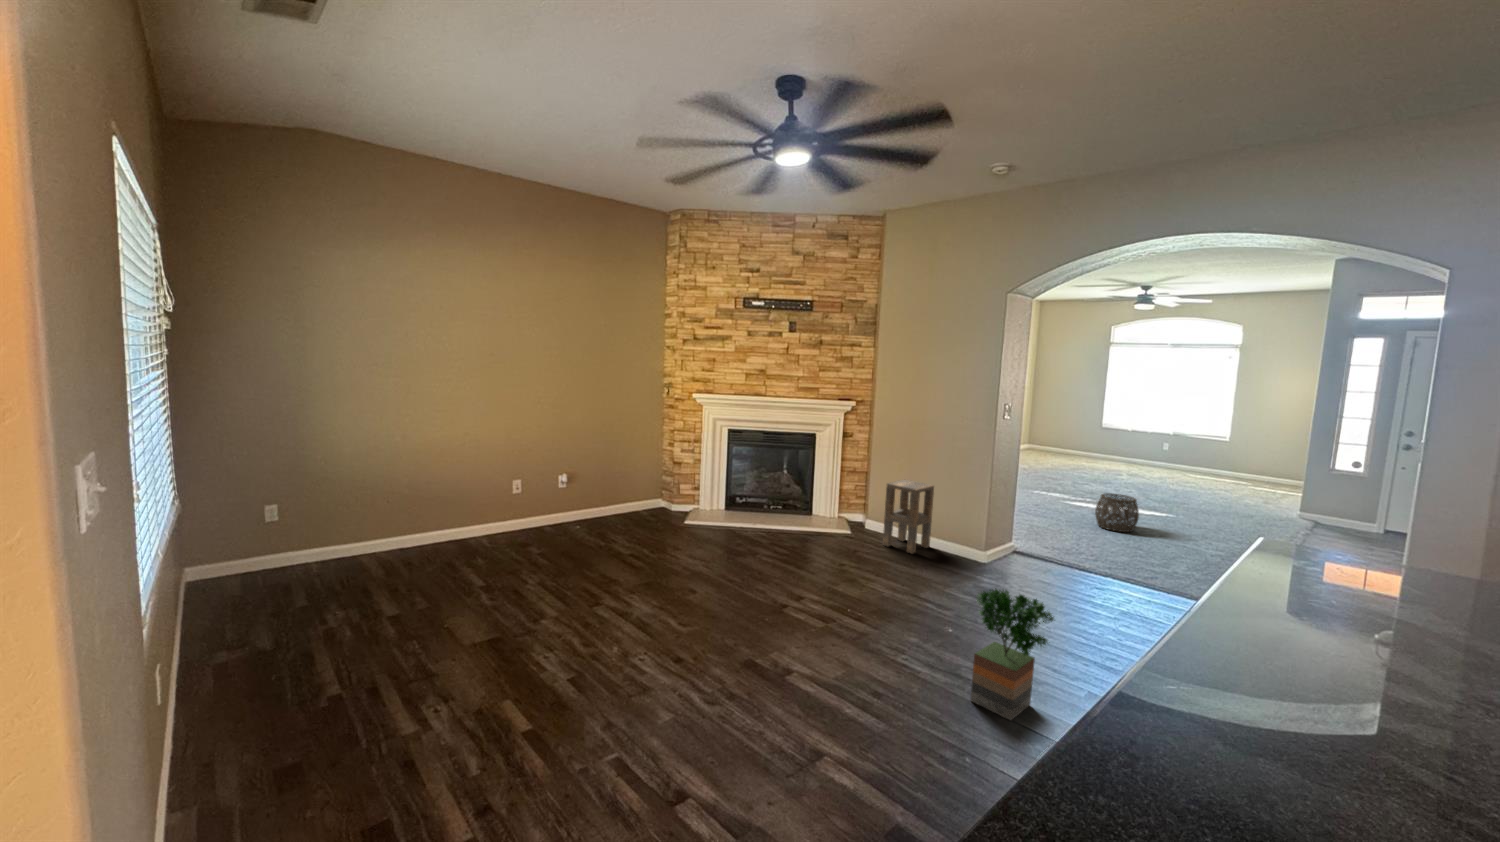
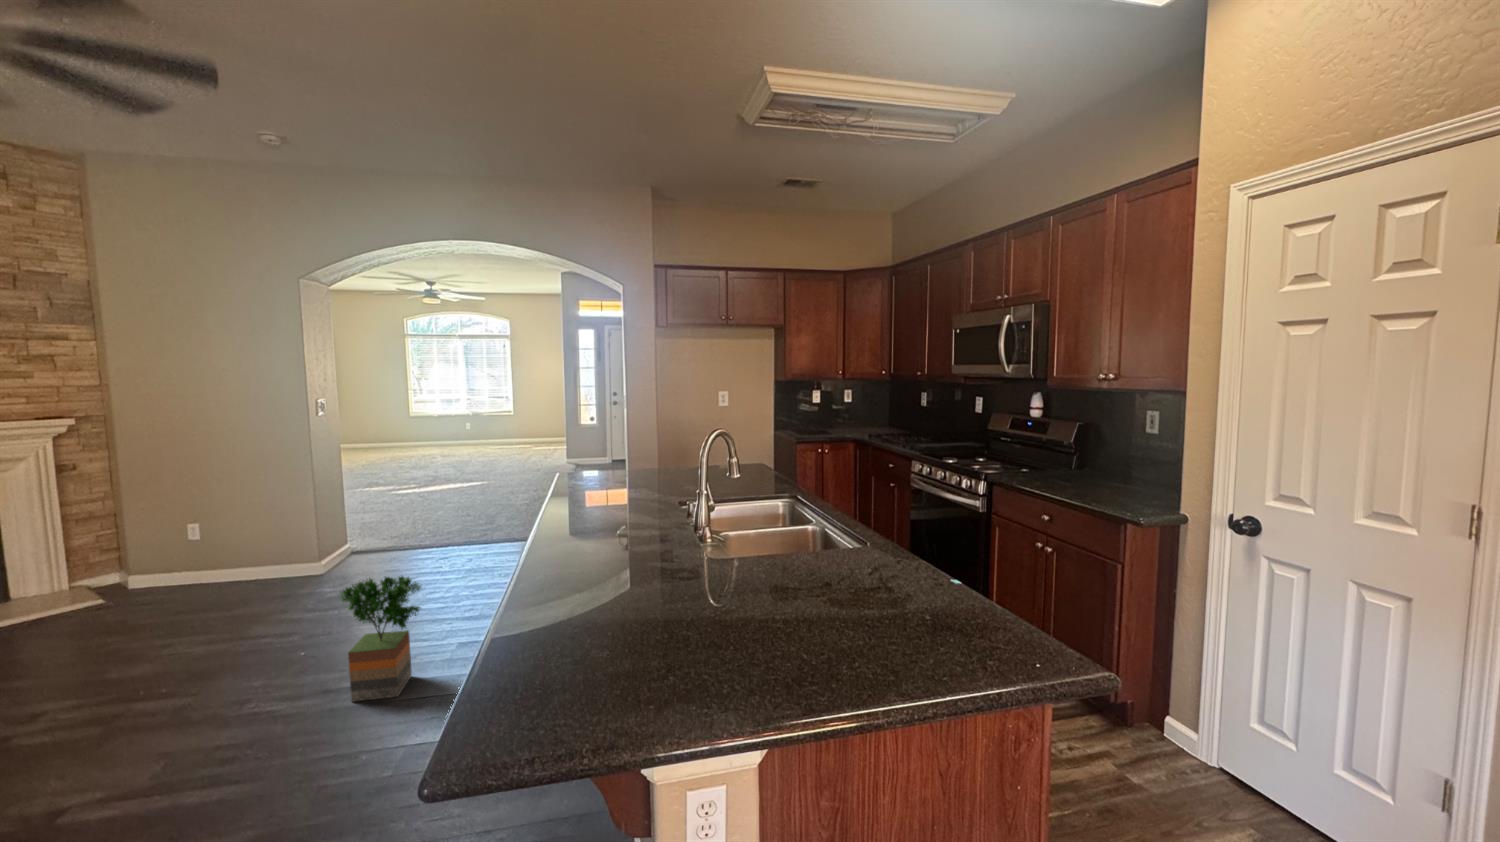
side table: present [883,480,934,553] -> none [161,506,244,600]
woven basket: present [1095,493,1139,532] -> none [422,474,462,509]

